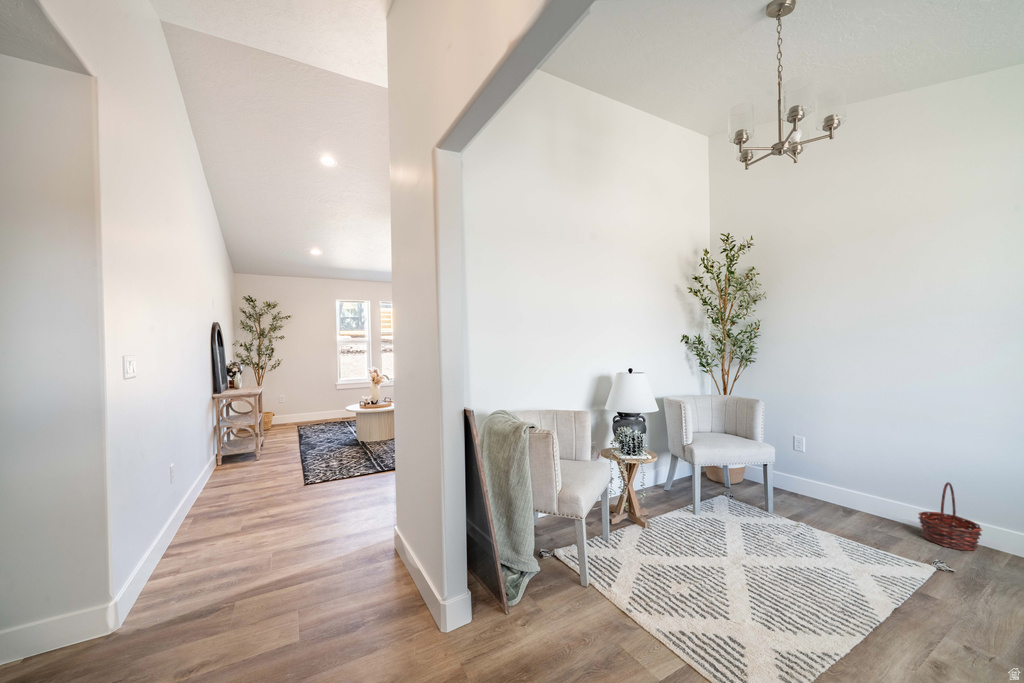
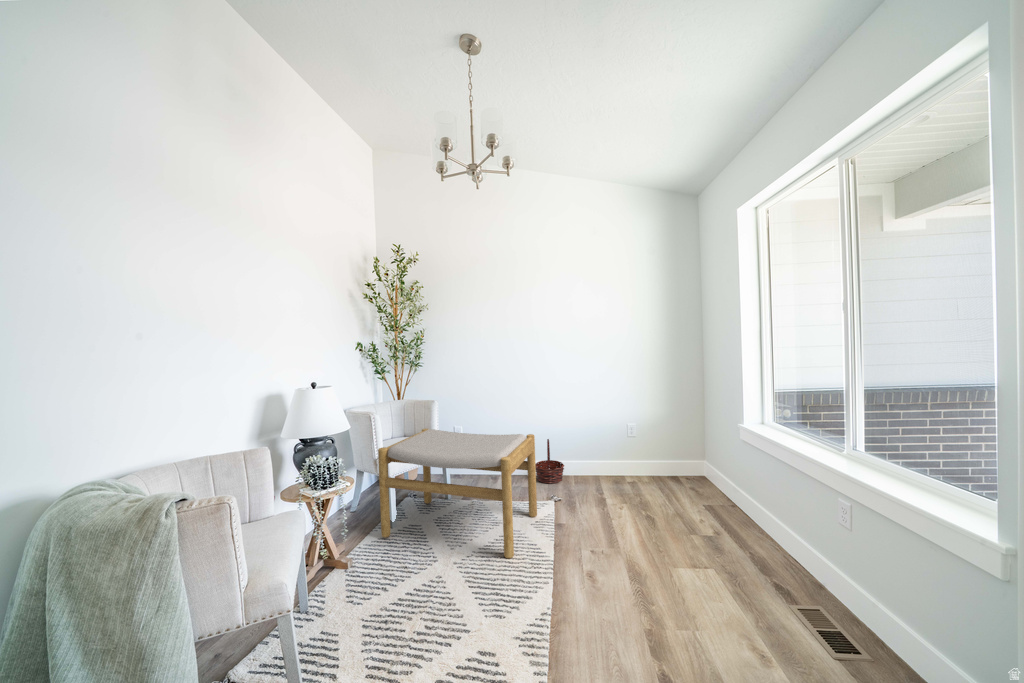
footstool: none [683,428,890,592] -> present [378,429,537,559]

